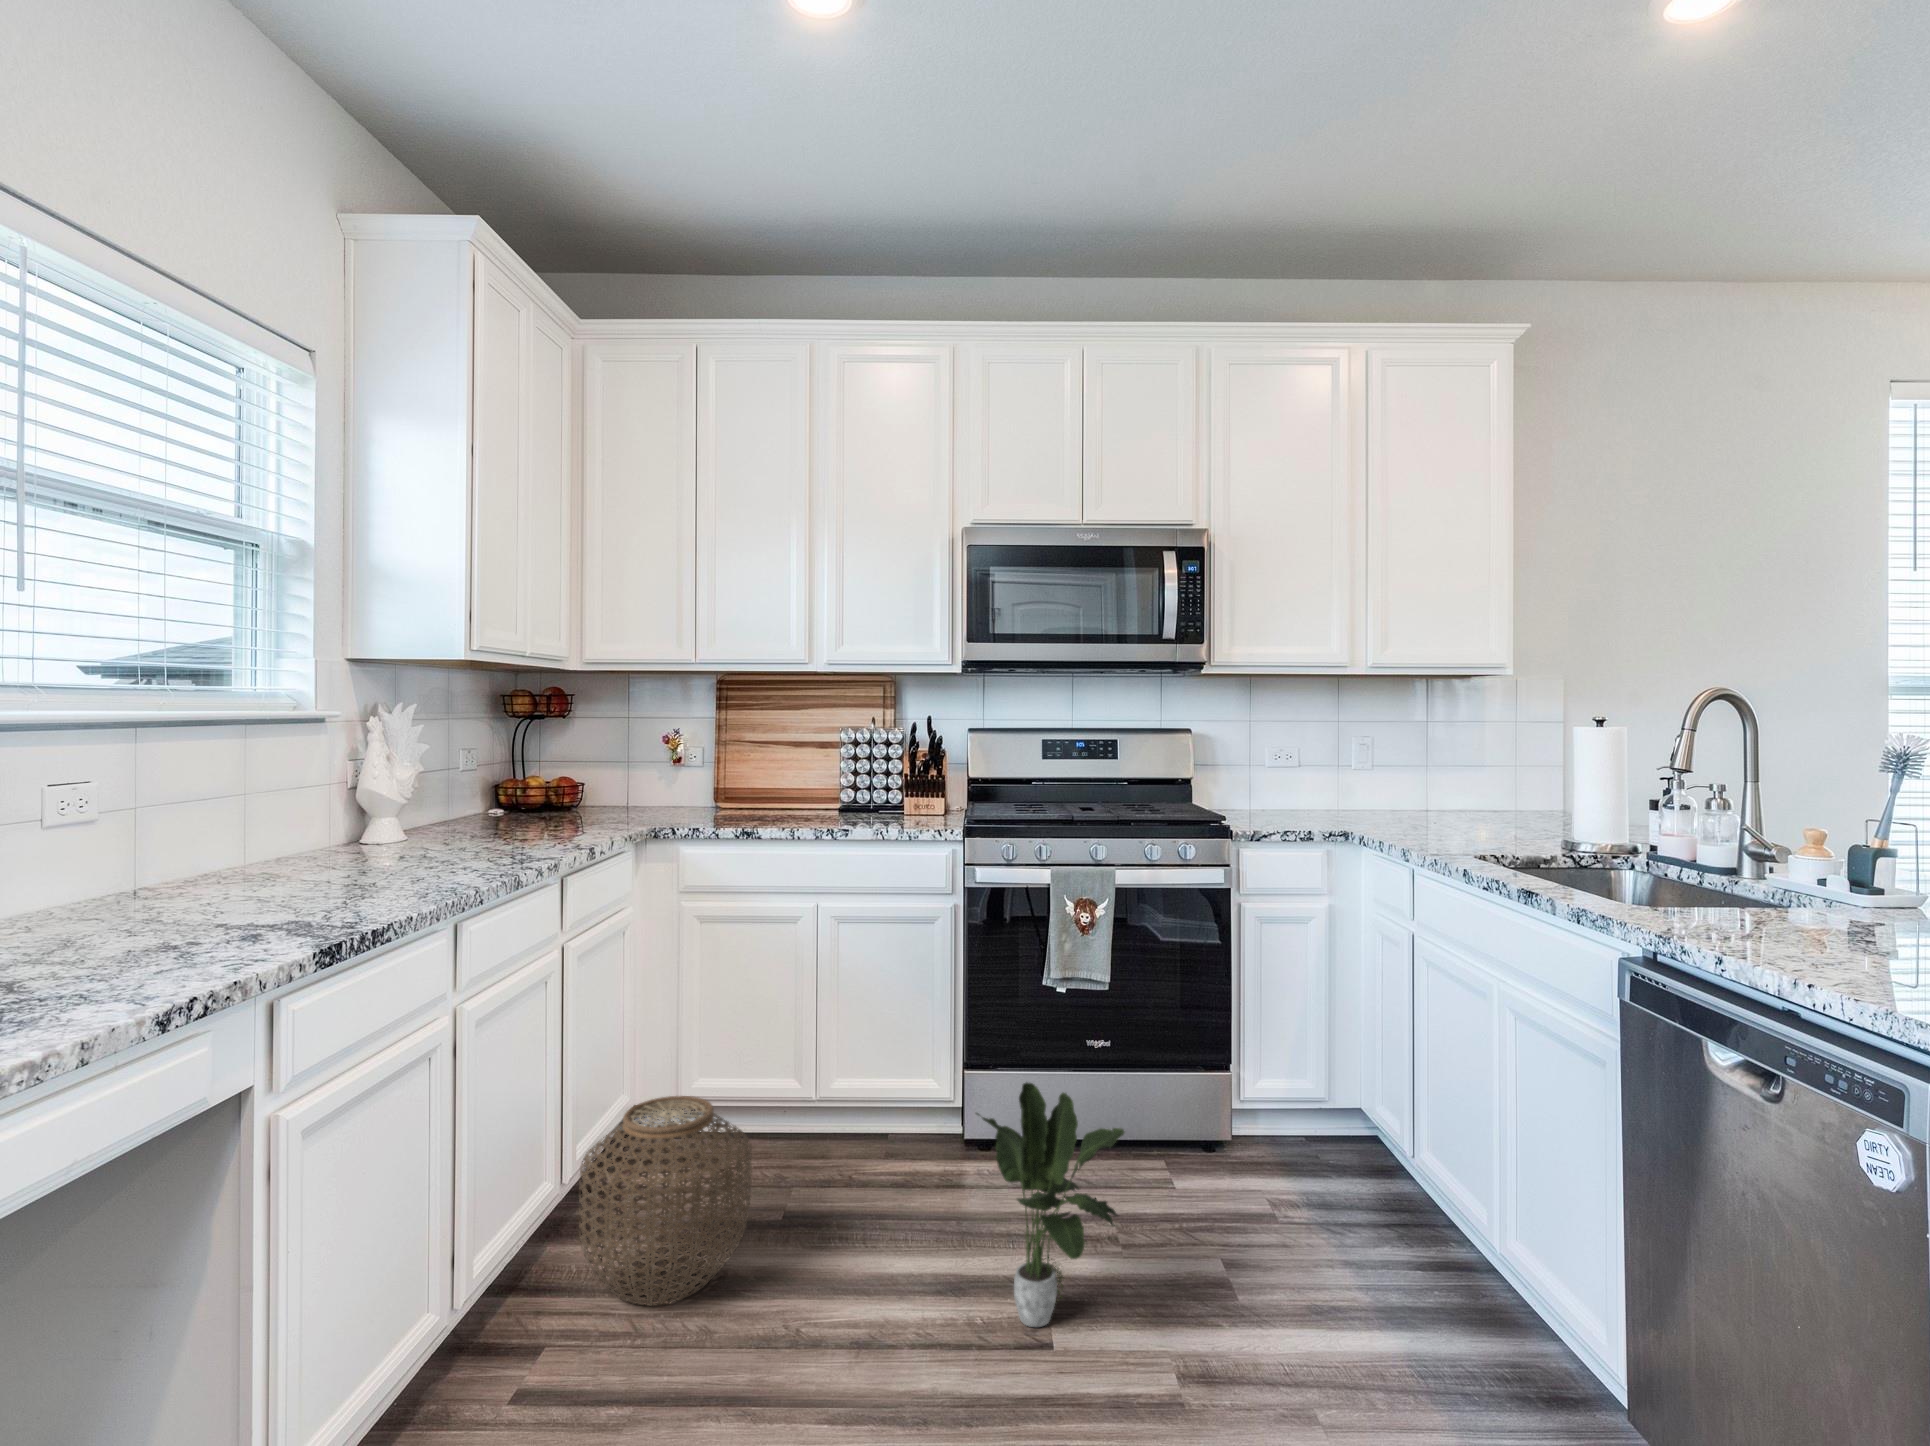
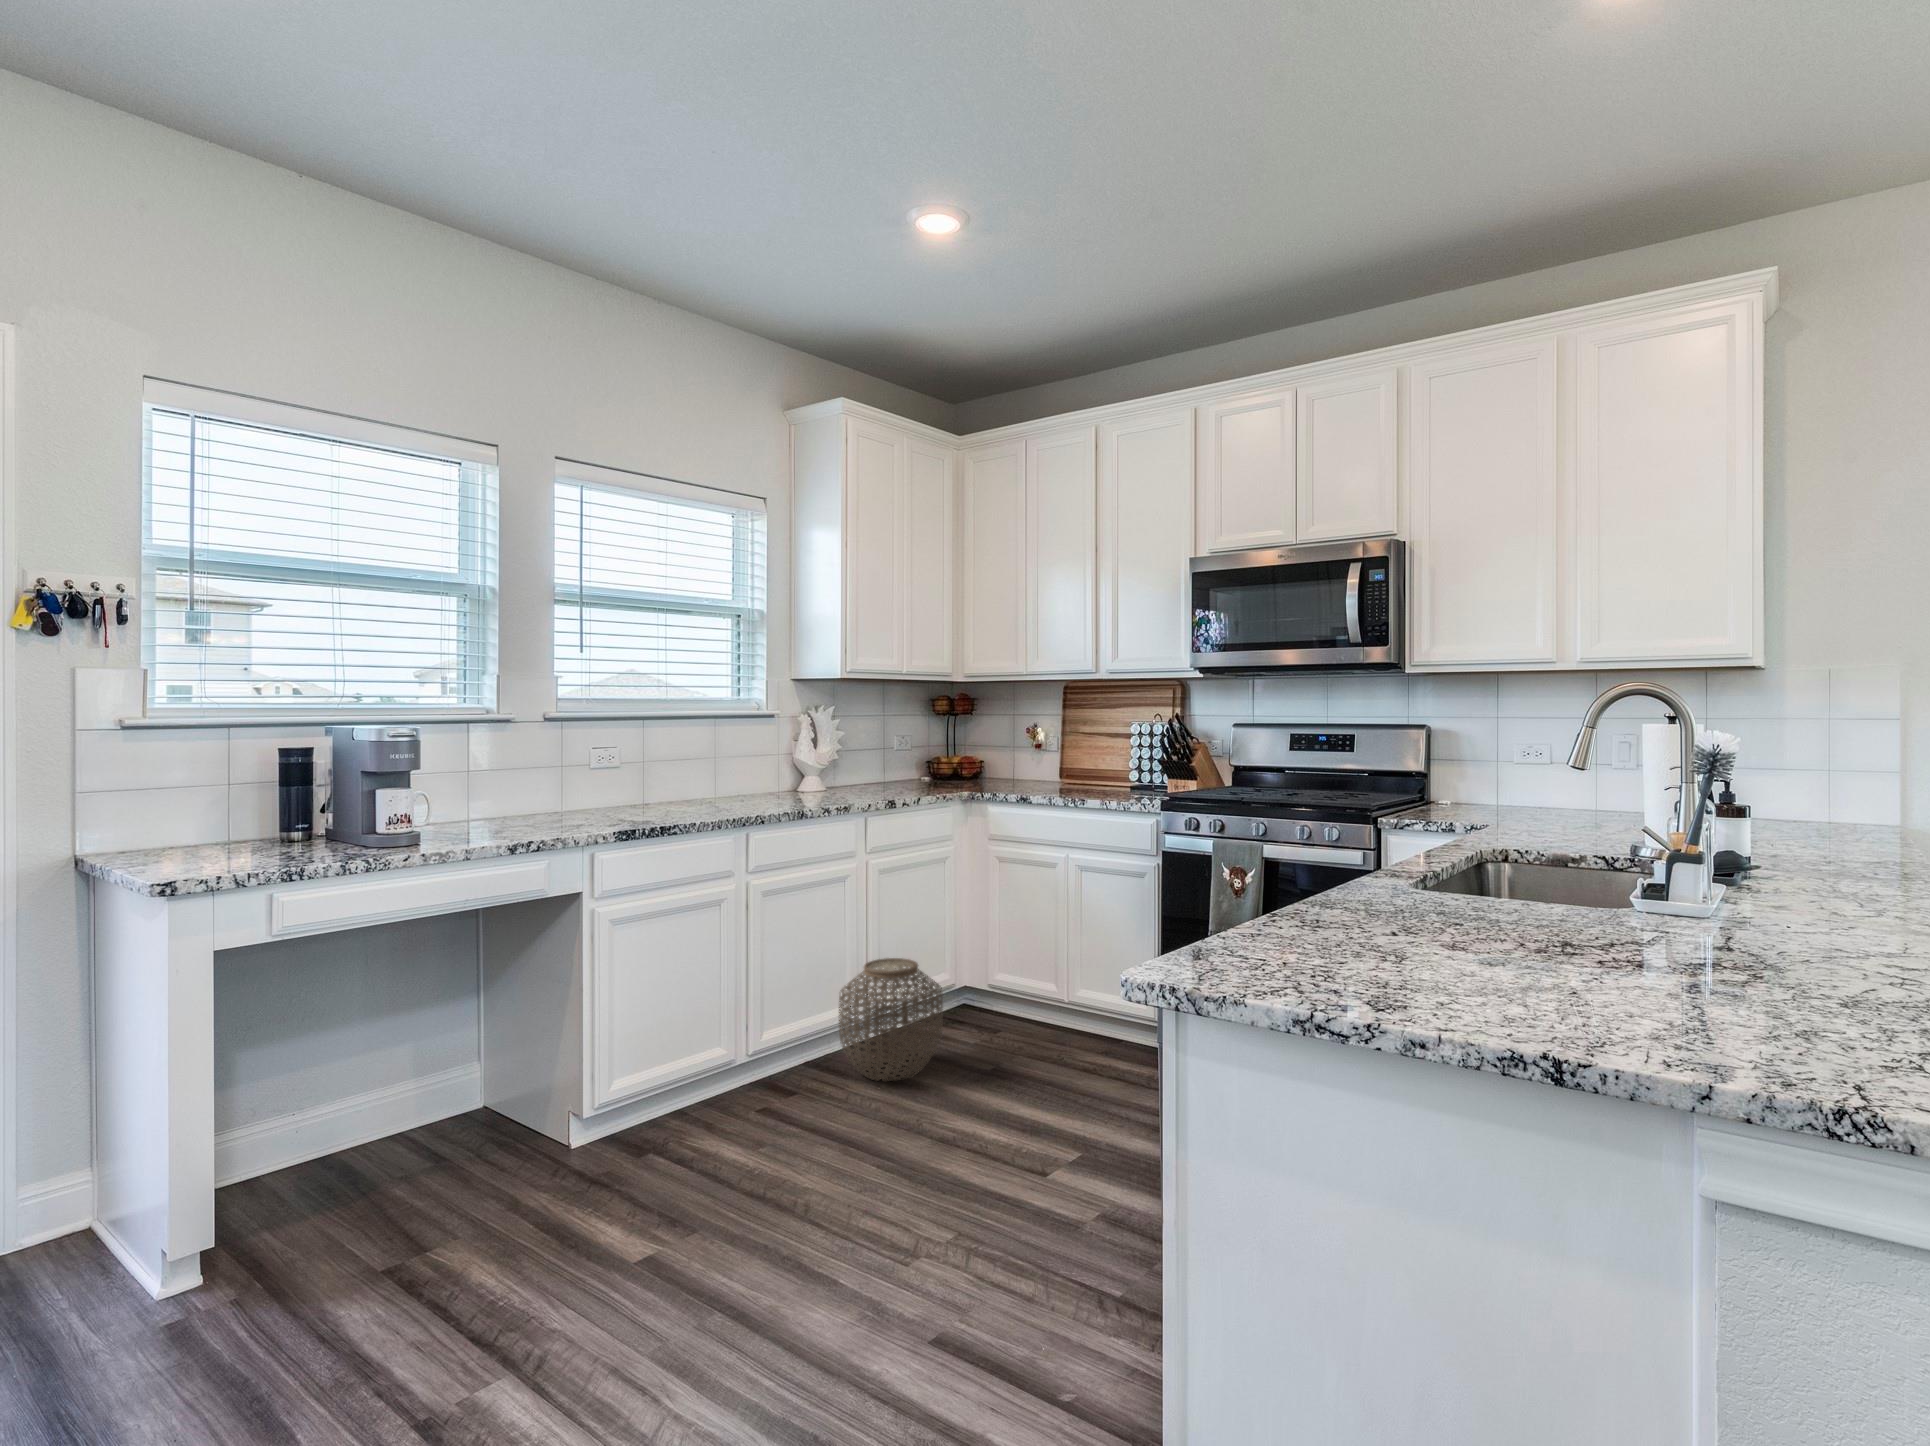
potted plant: present [976,1082,1125,1327] -> none [1000,978,1109,1153]

